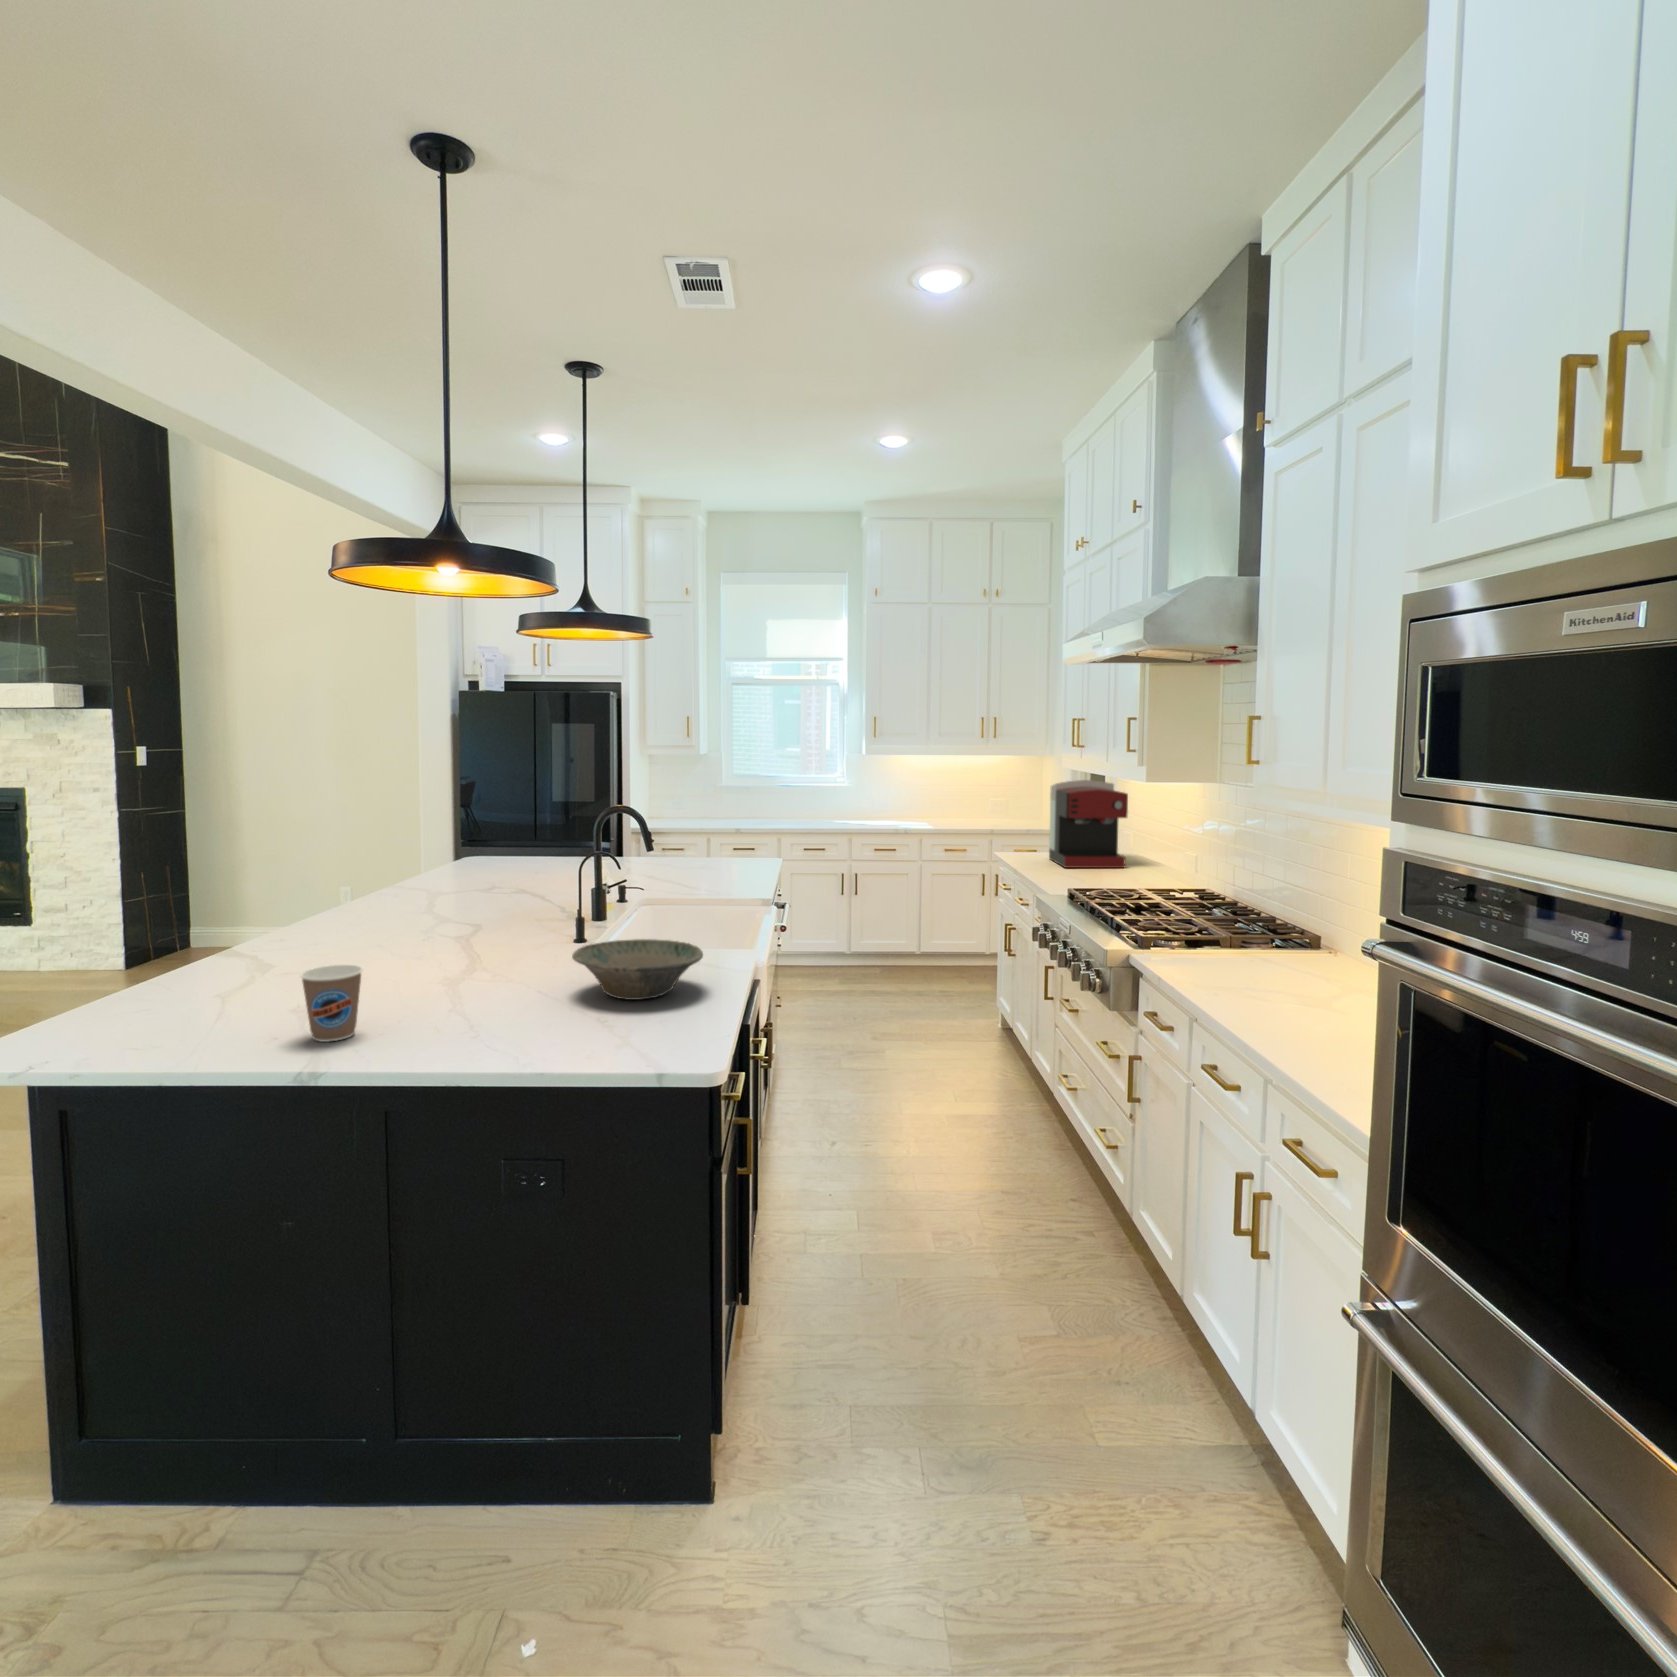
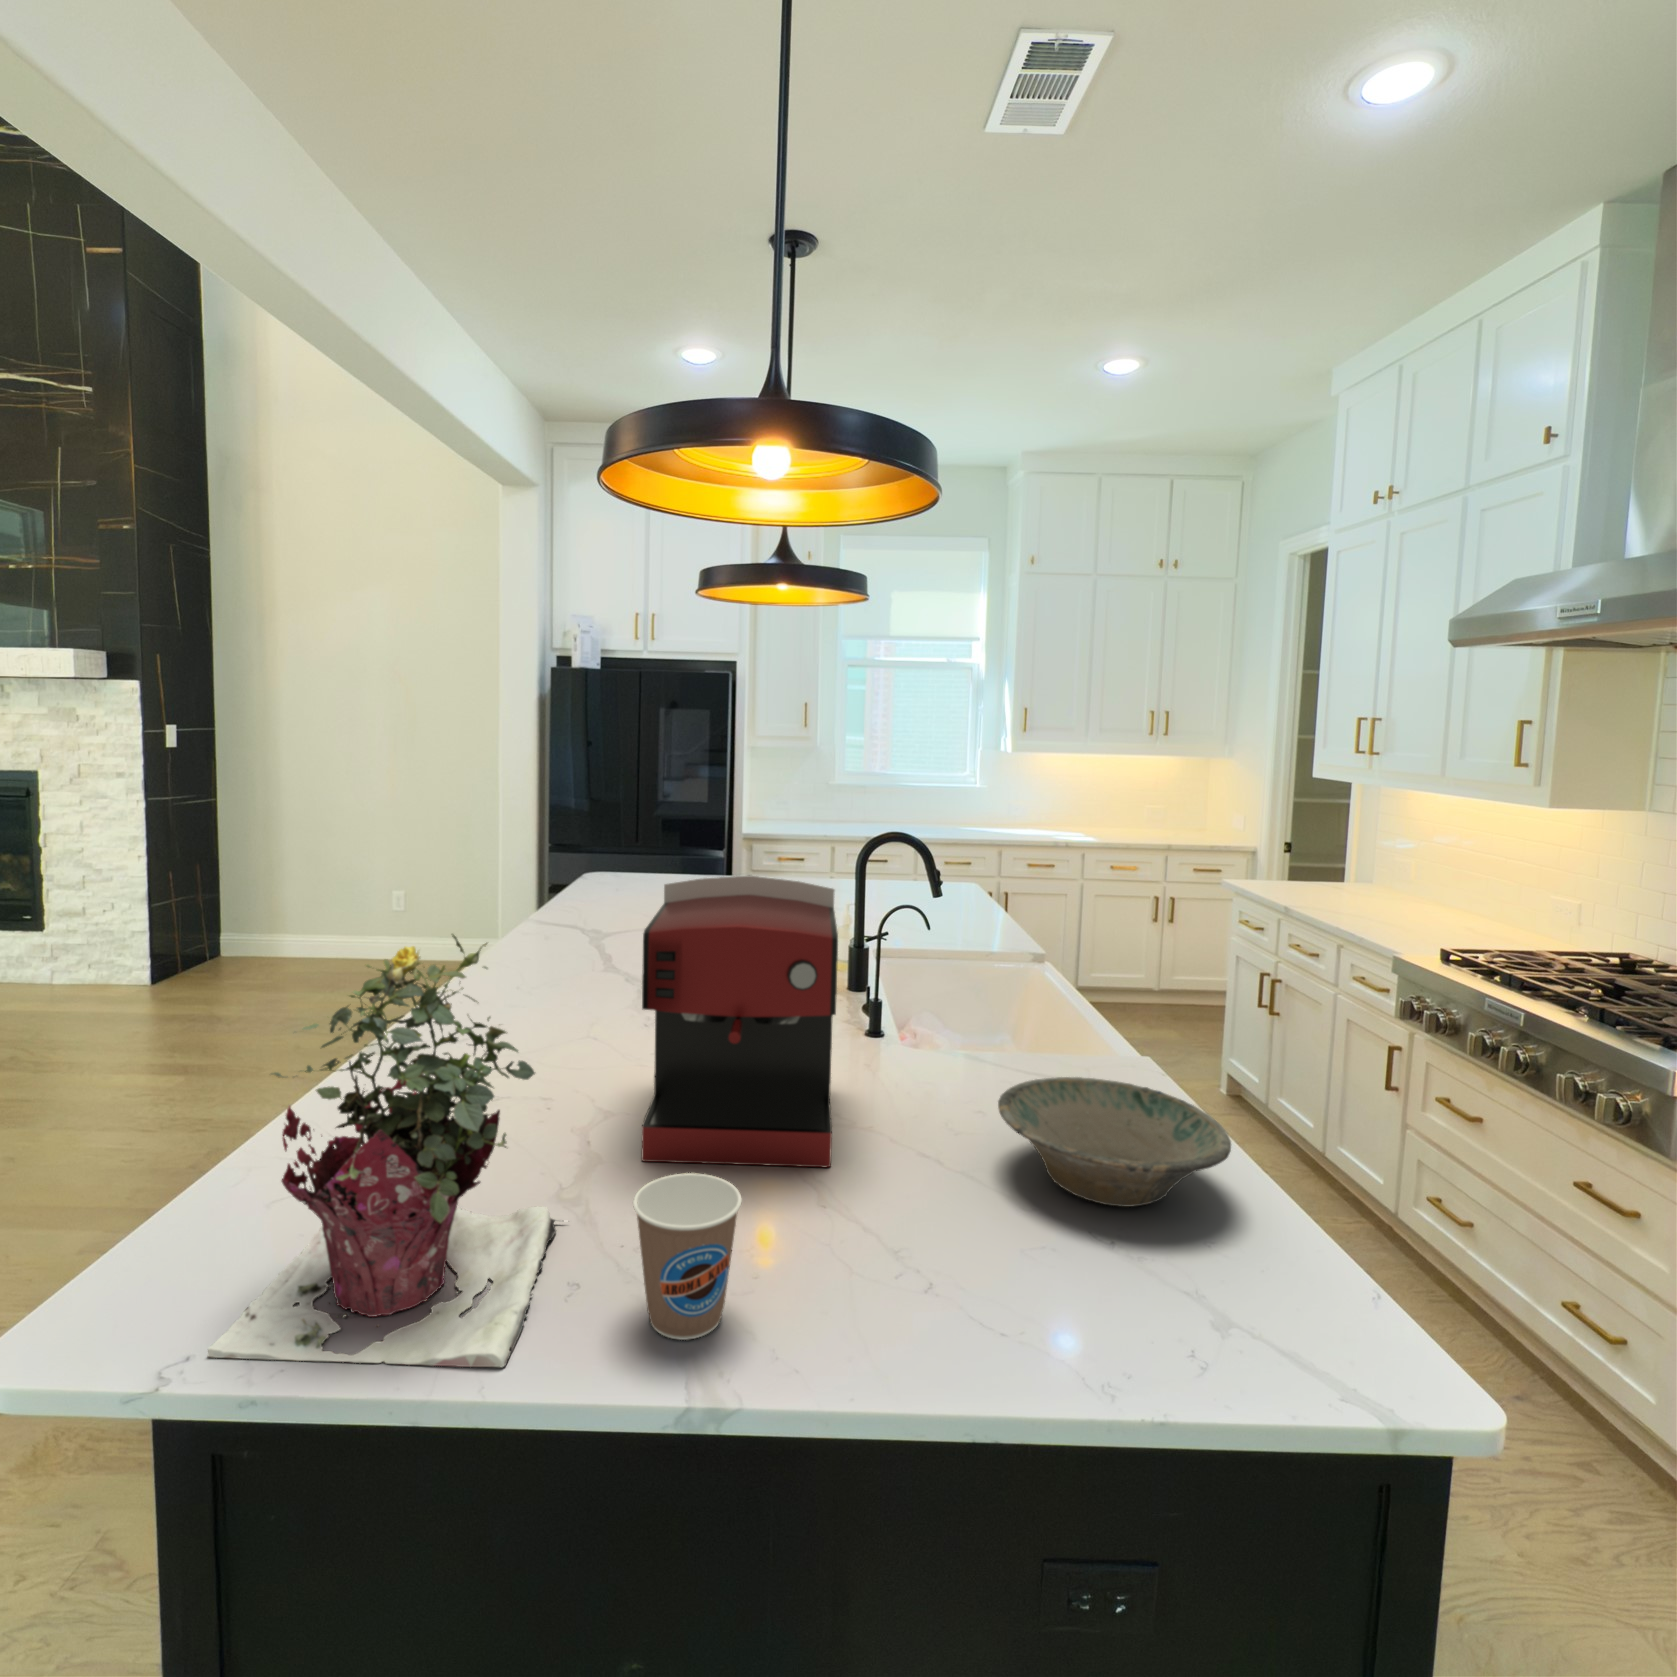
coffee maker: present [1049,780,1128,868] -> present [642,876,838,1167]
potted plant: none [71,840,300,1050] -> present [208,934,556,1367]

